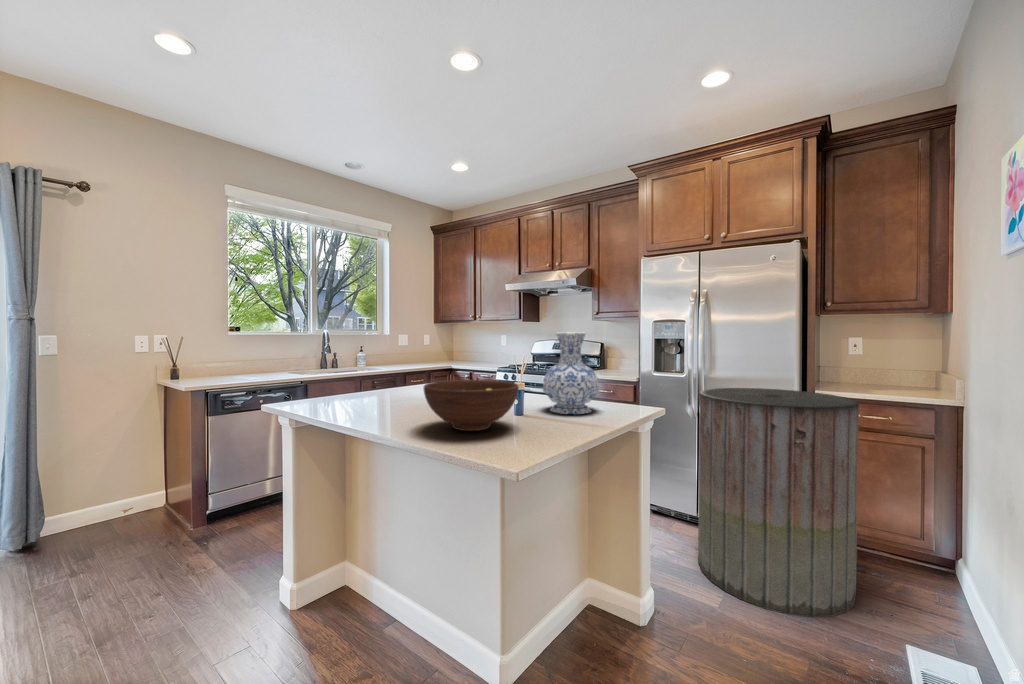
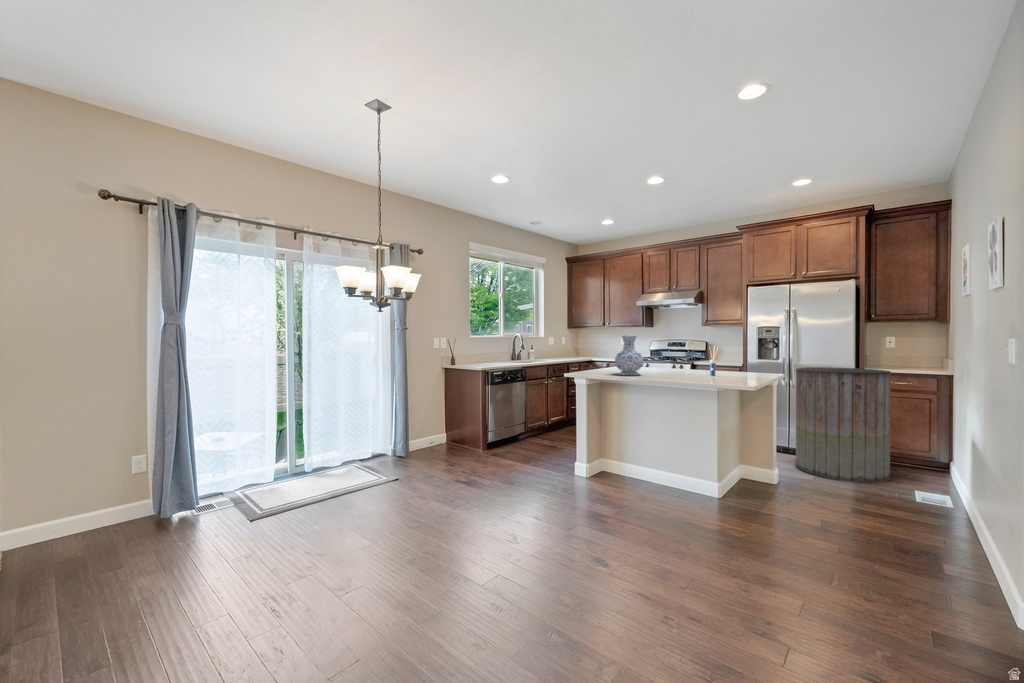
vase: present [543,332,599,414] -> present [615,335,644,375]
fruit bowl: present [424,380,519,431] -> none [673,359,721,381]

